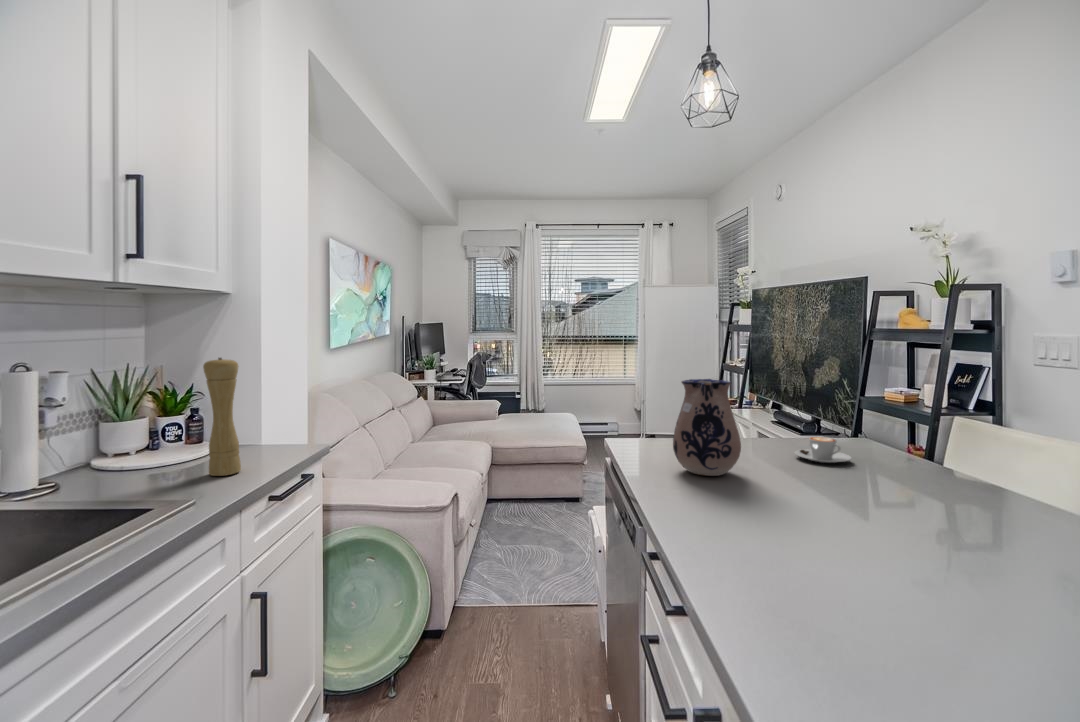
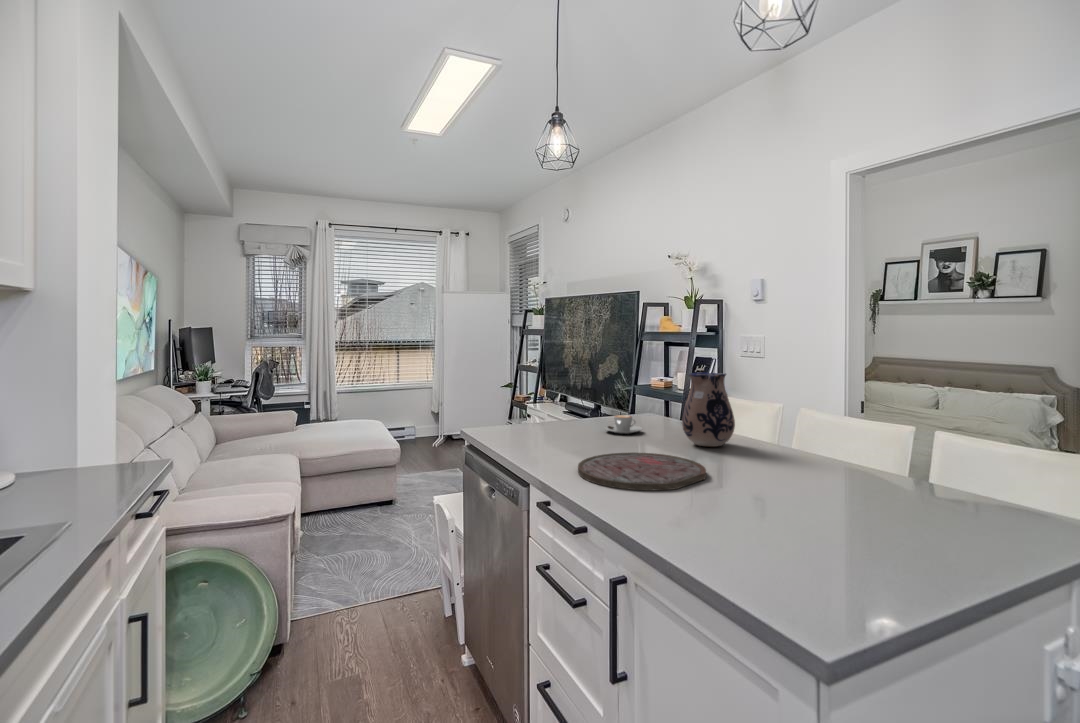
pepper mill: present [203,358,241,476] -> none [45,369,93,499]
ceramic pitcher: present [673,379,741,476] -> present [682,372,735,447]
cutting board: none [725,494,938,574] -> present [578,453,706,491]

